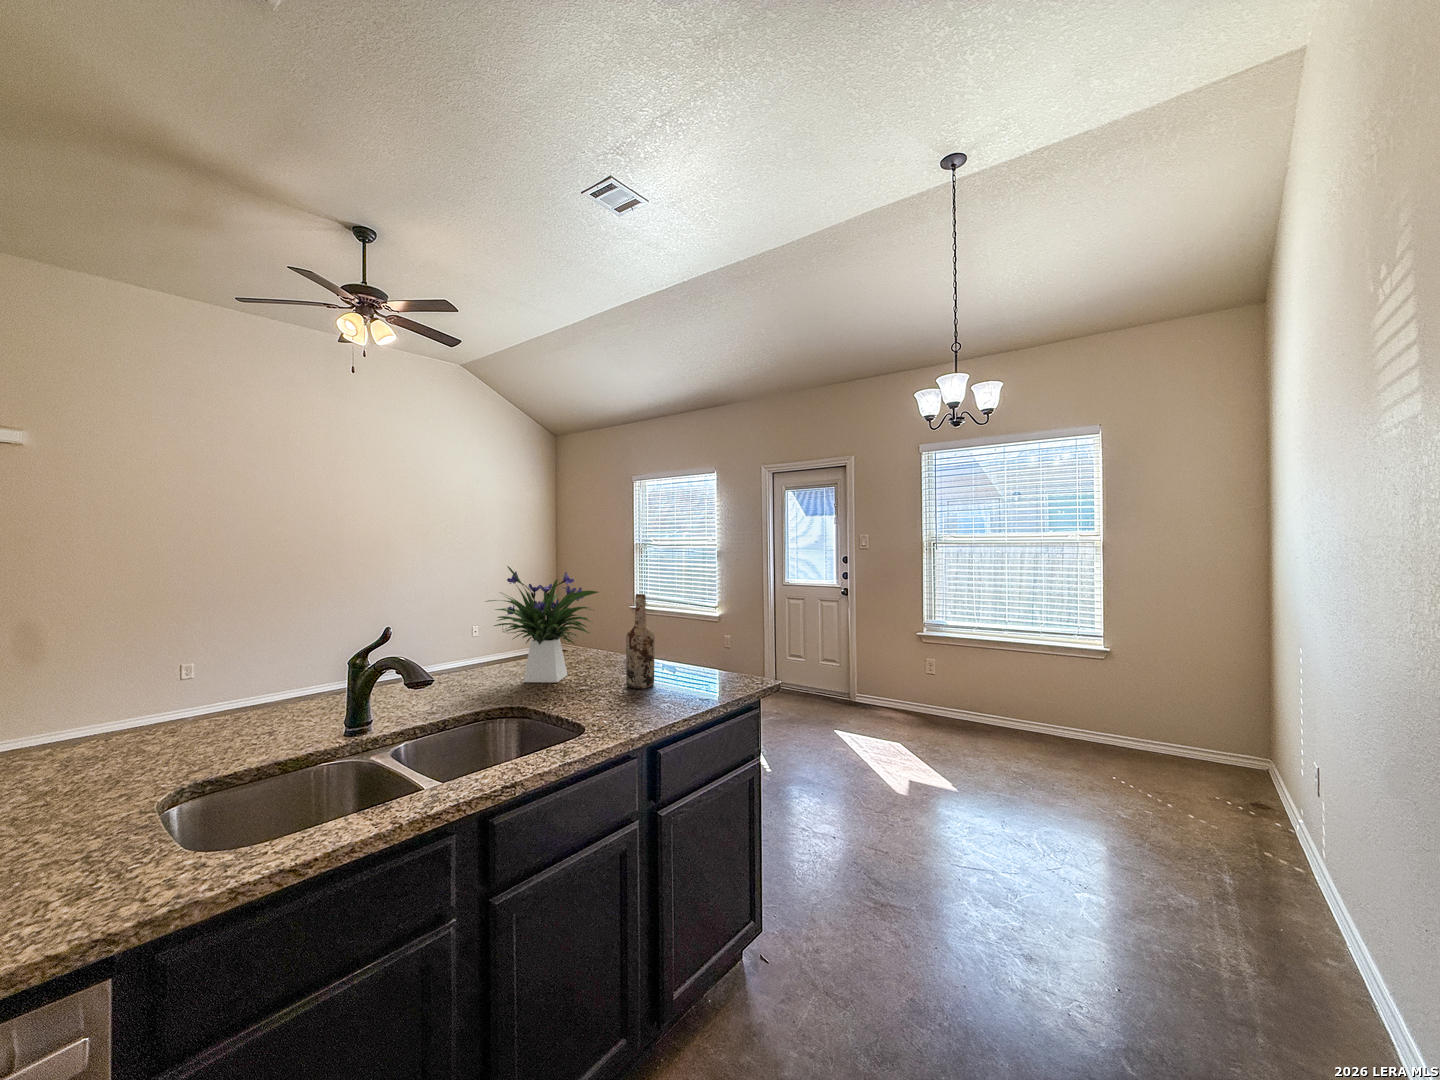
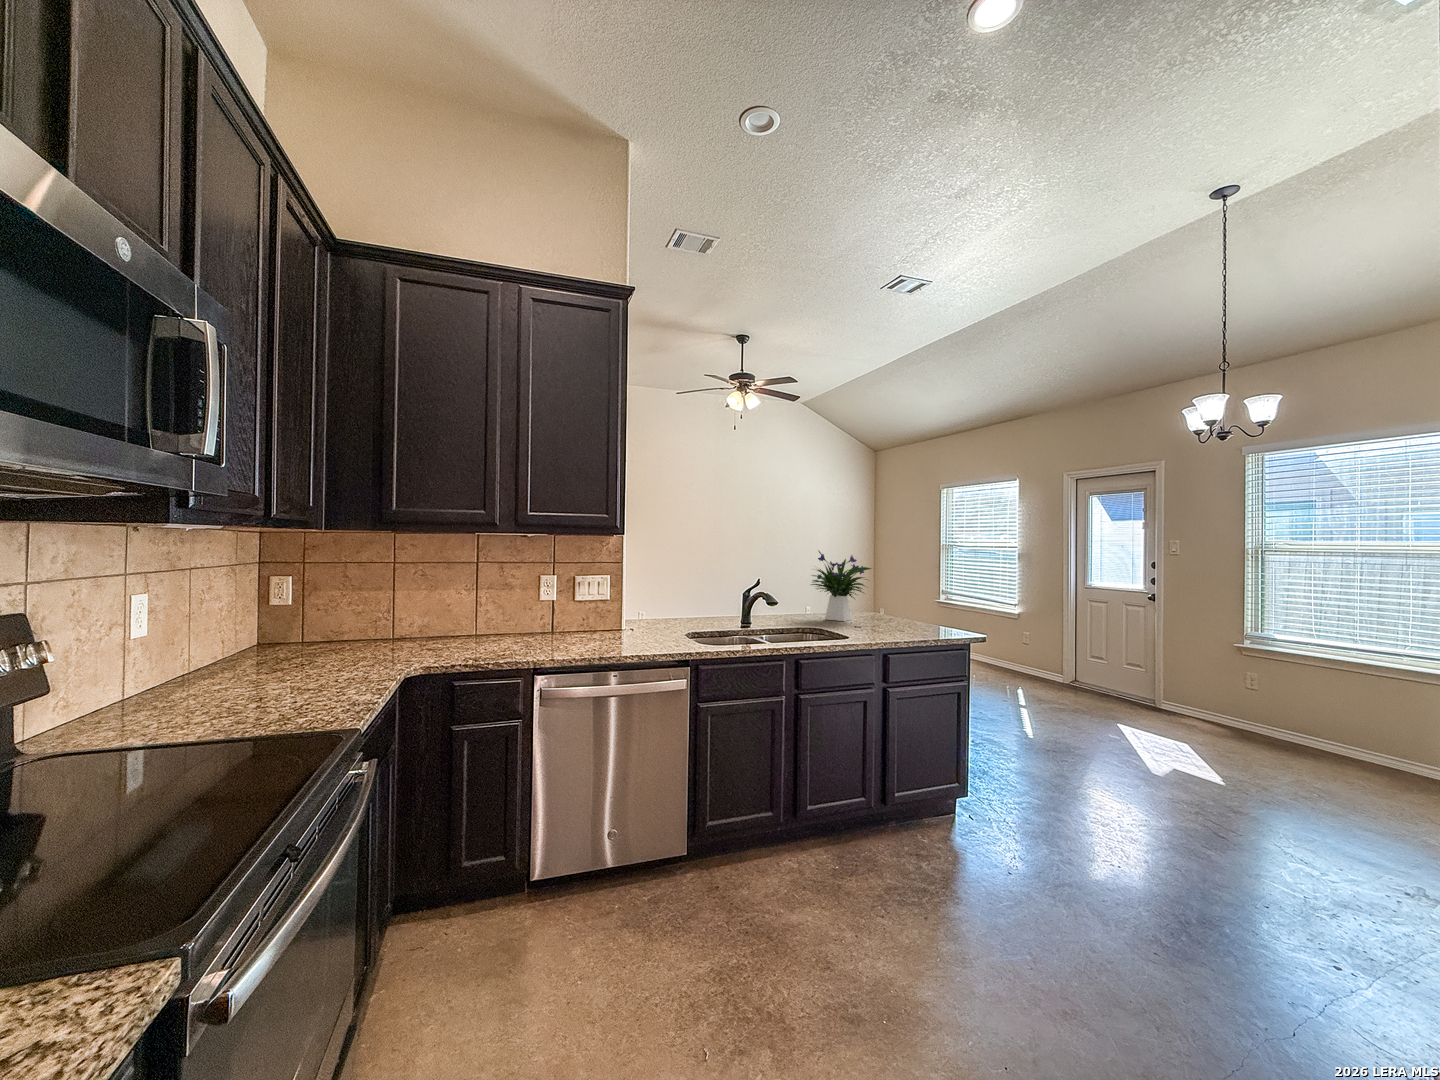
wine bottle: present [626,594,655,688] -> none [884,570,903,628]

